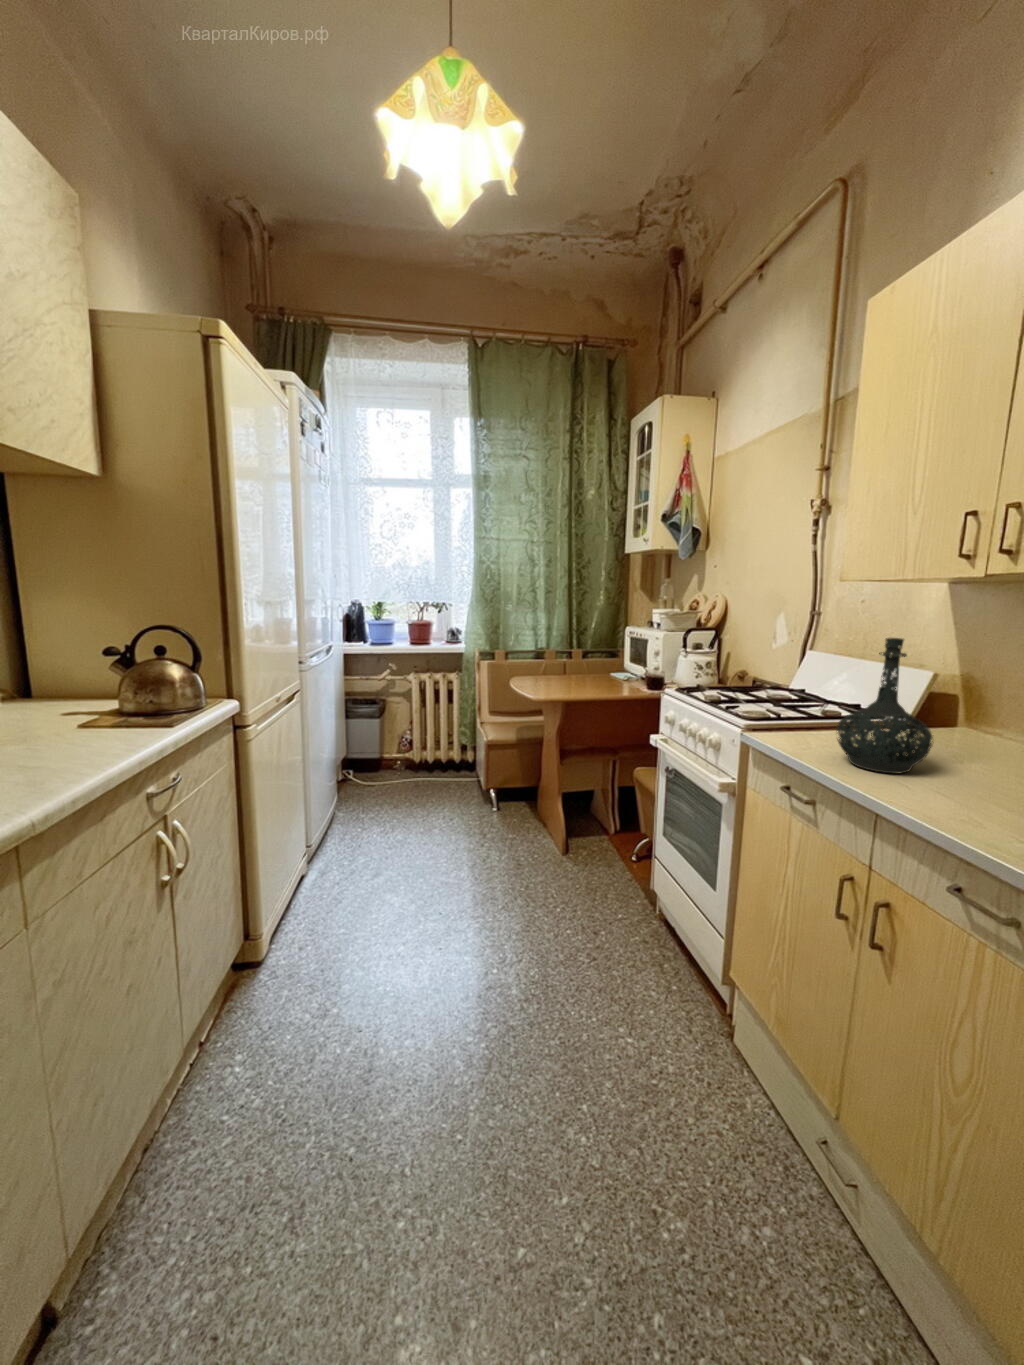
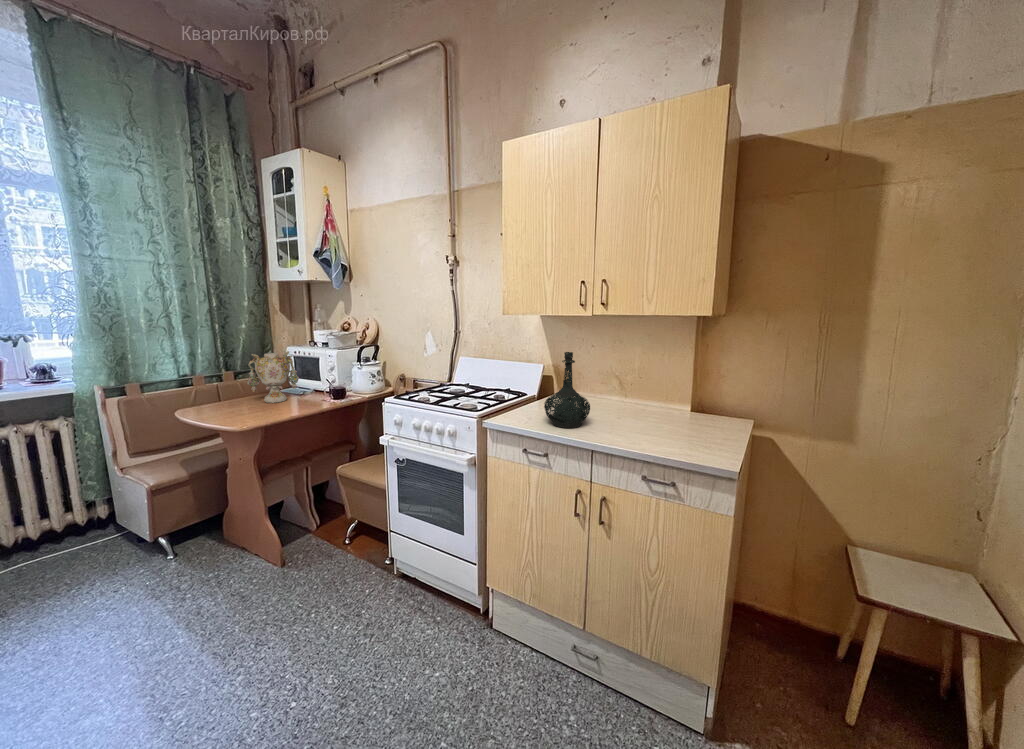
vase: none [571,628,620,684] -> present [247,351,299,403]

